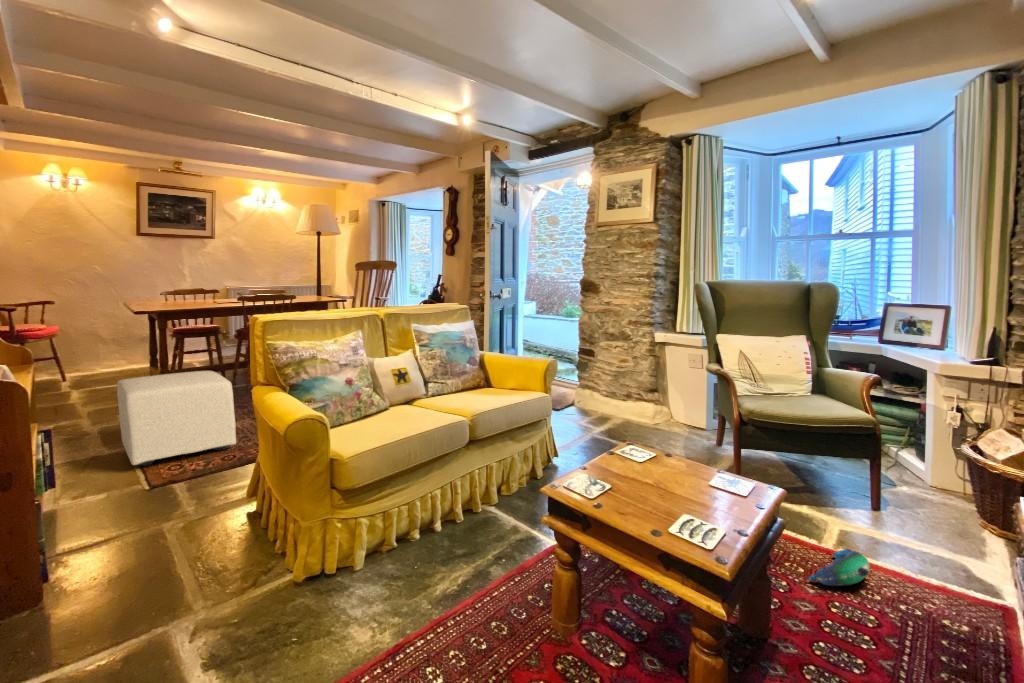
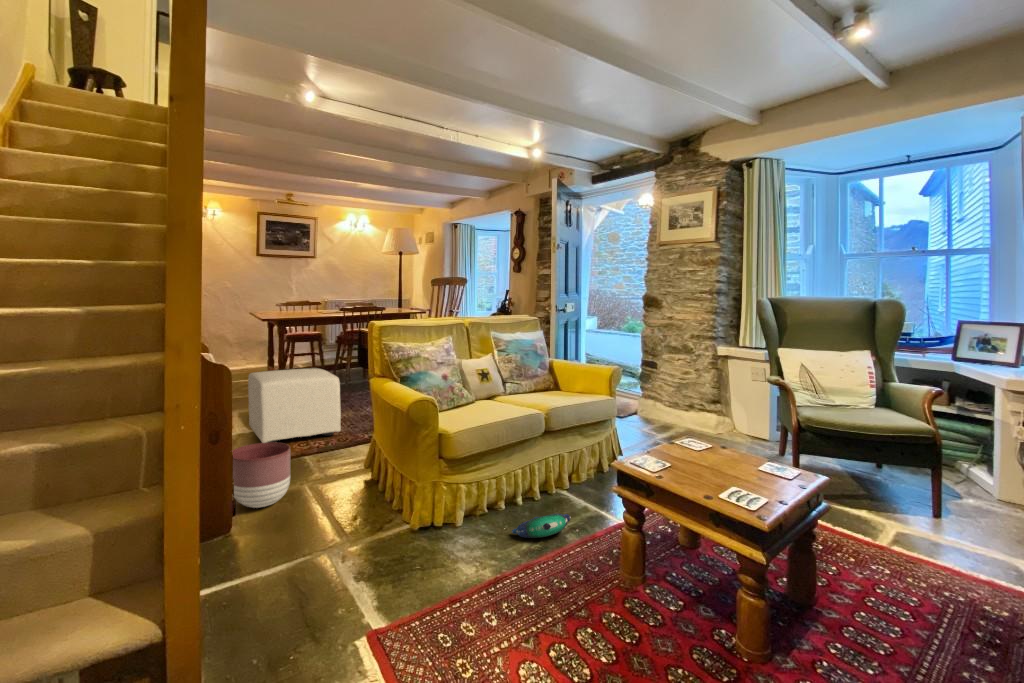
planter: none [60,473,152,559] -> present [232,442,290,508]
plush toy: present [808,549,870,586] -> present [512,514,571,538]

